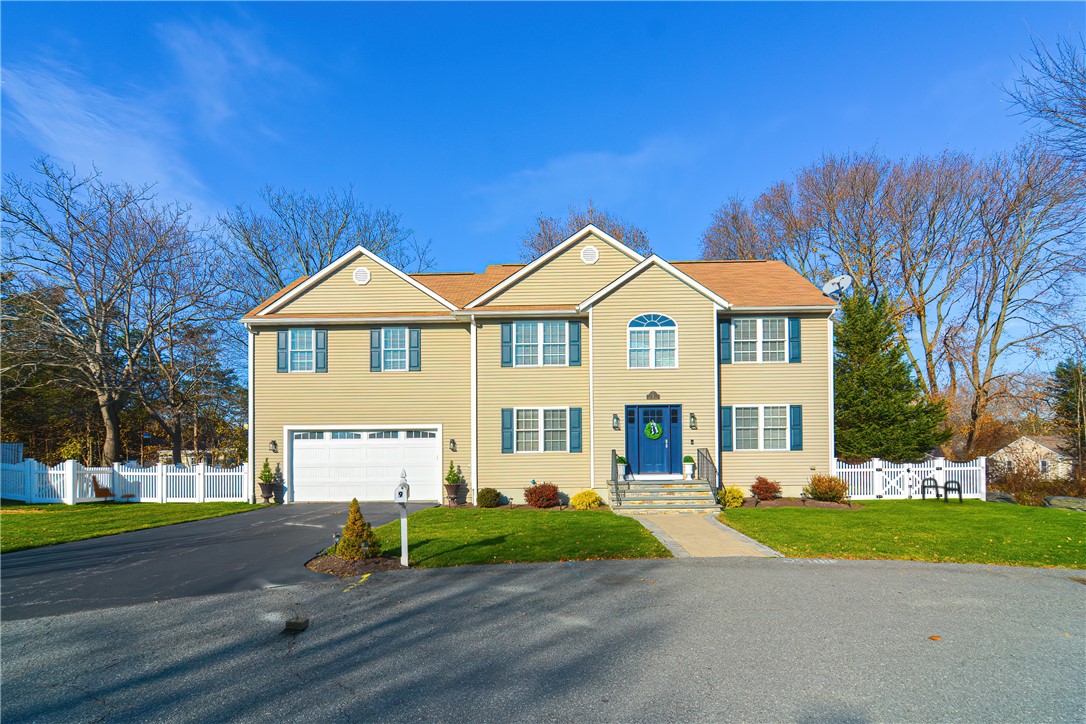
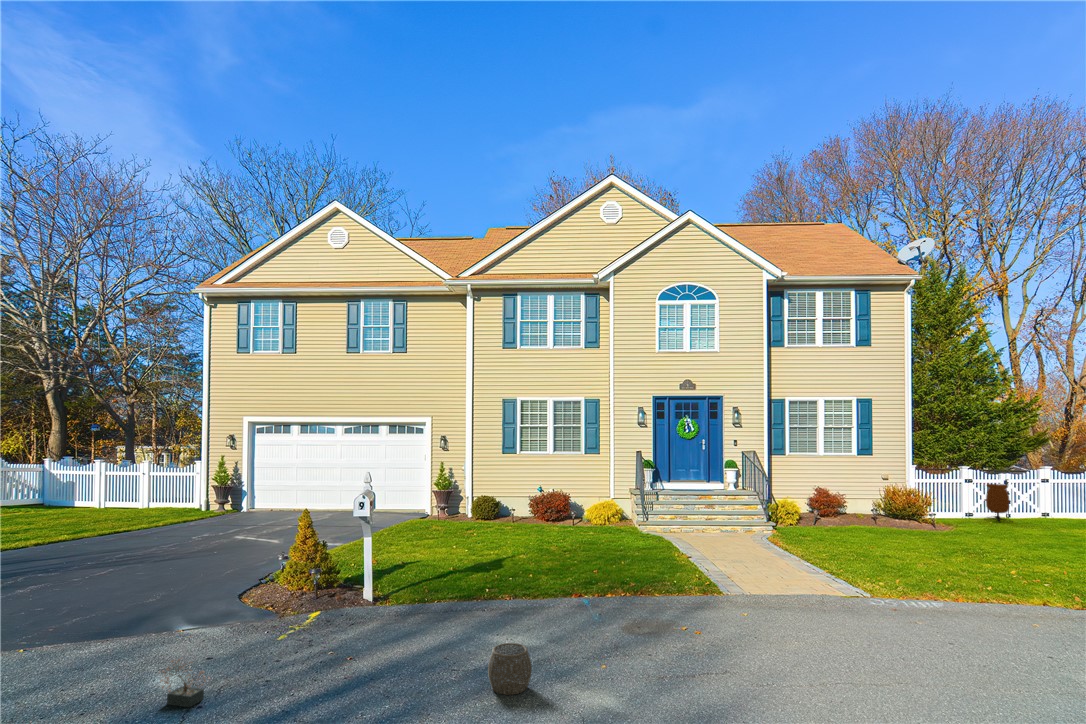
lounge chair: present [92,475,136,505] -> present [984,484,1010,522]
bench: present [922,478,963,503] -> none [1019,491,1073,523]
woven basket: none [502,586,532,619] -> present [488,643,532,695]

